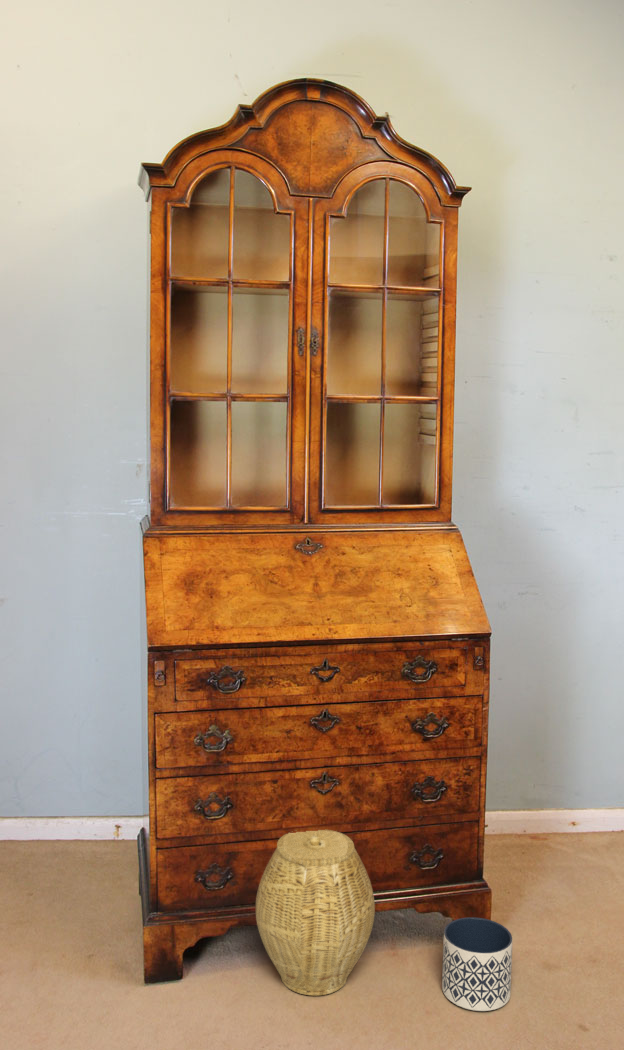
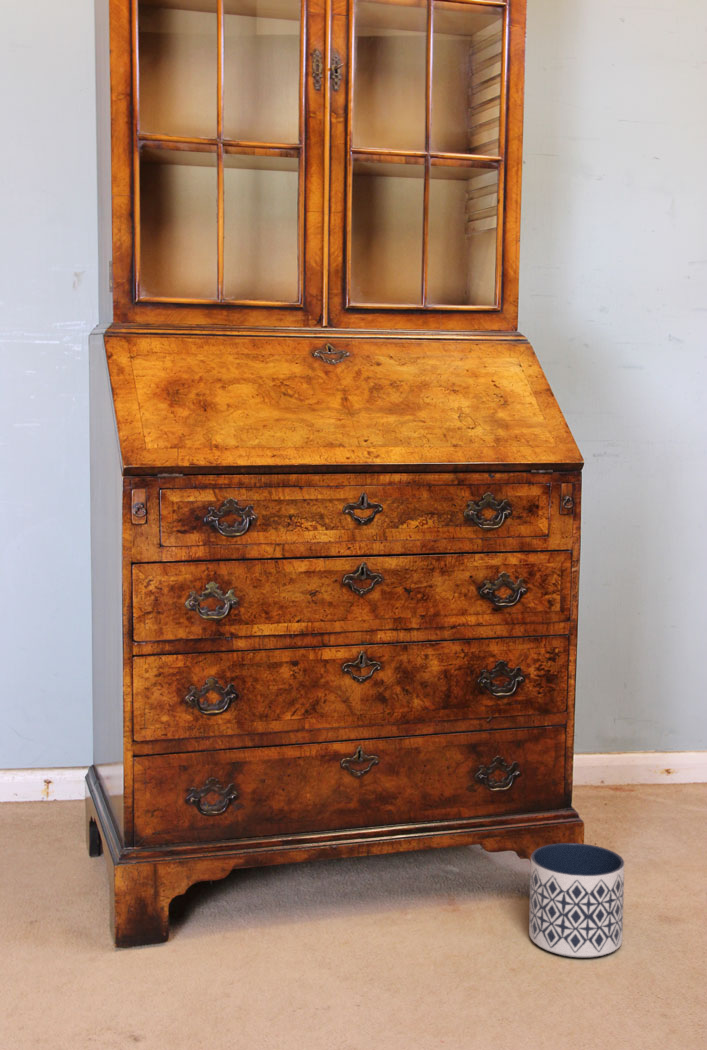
woven basket: present [256,830,375,996] -> none [272,733,436,951]

